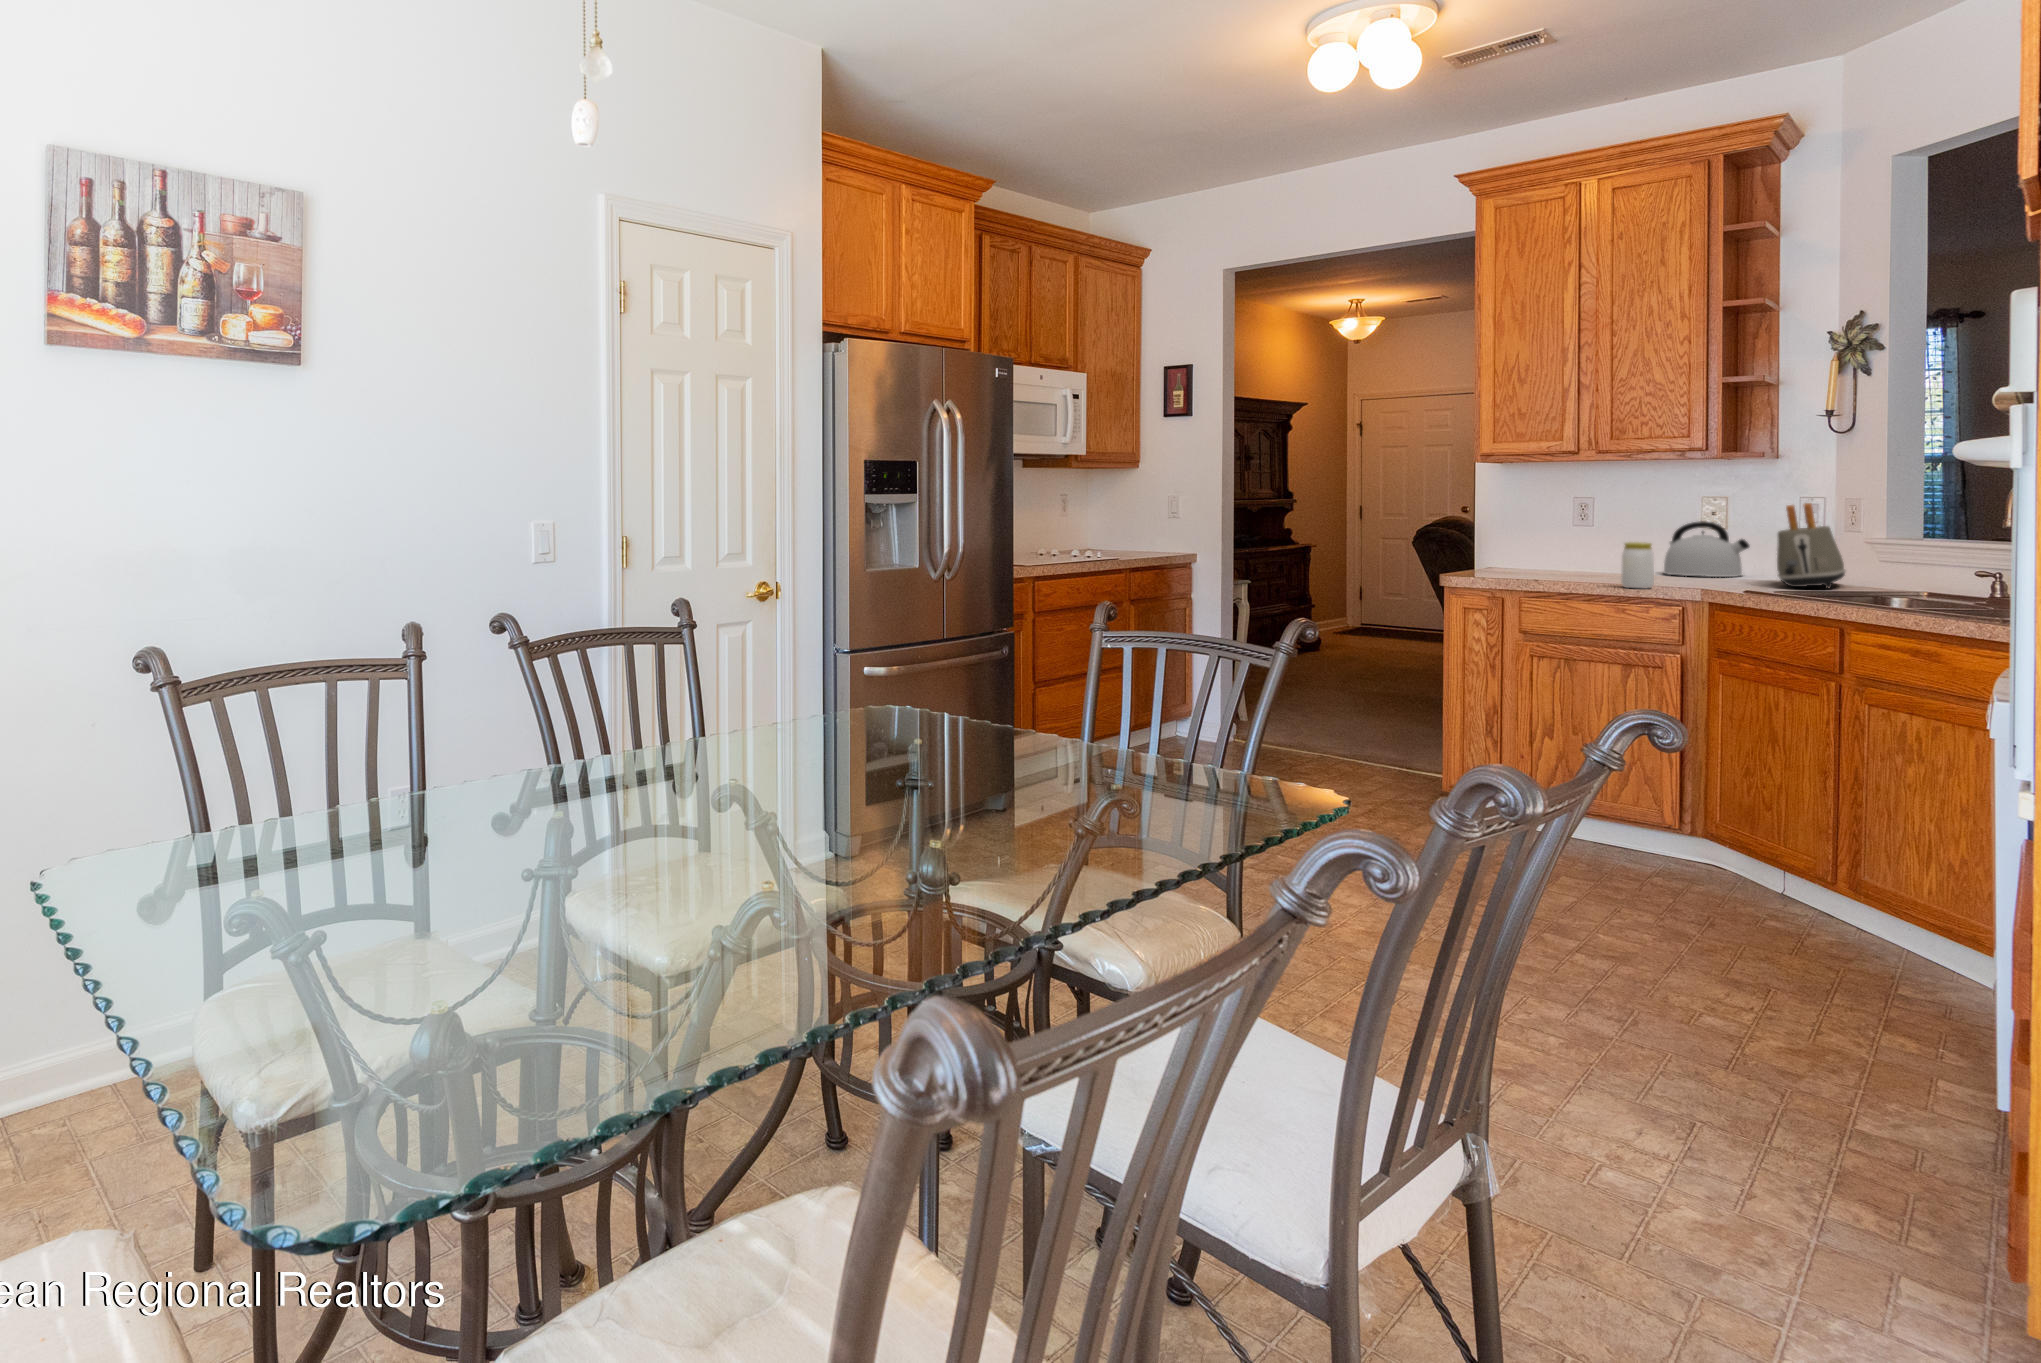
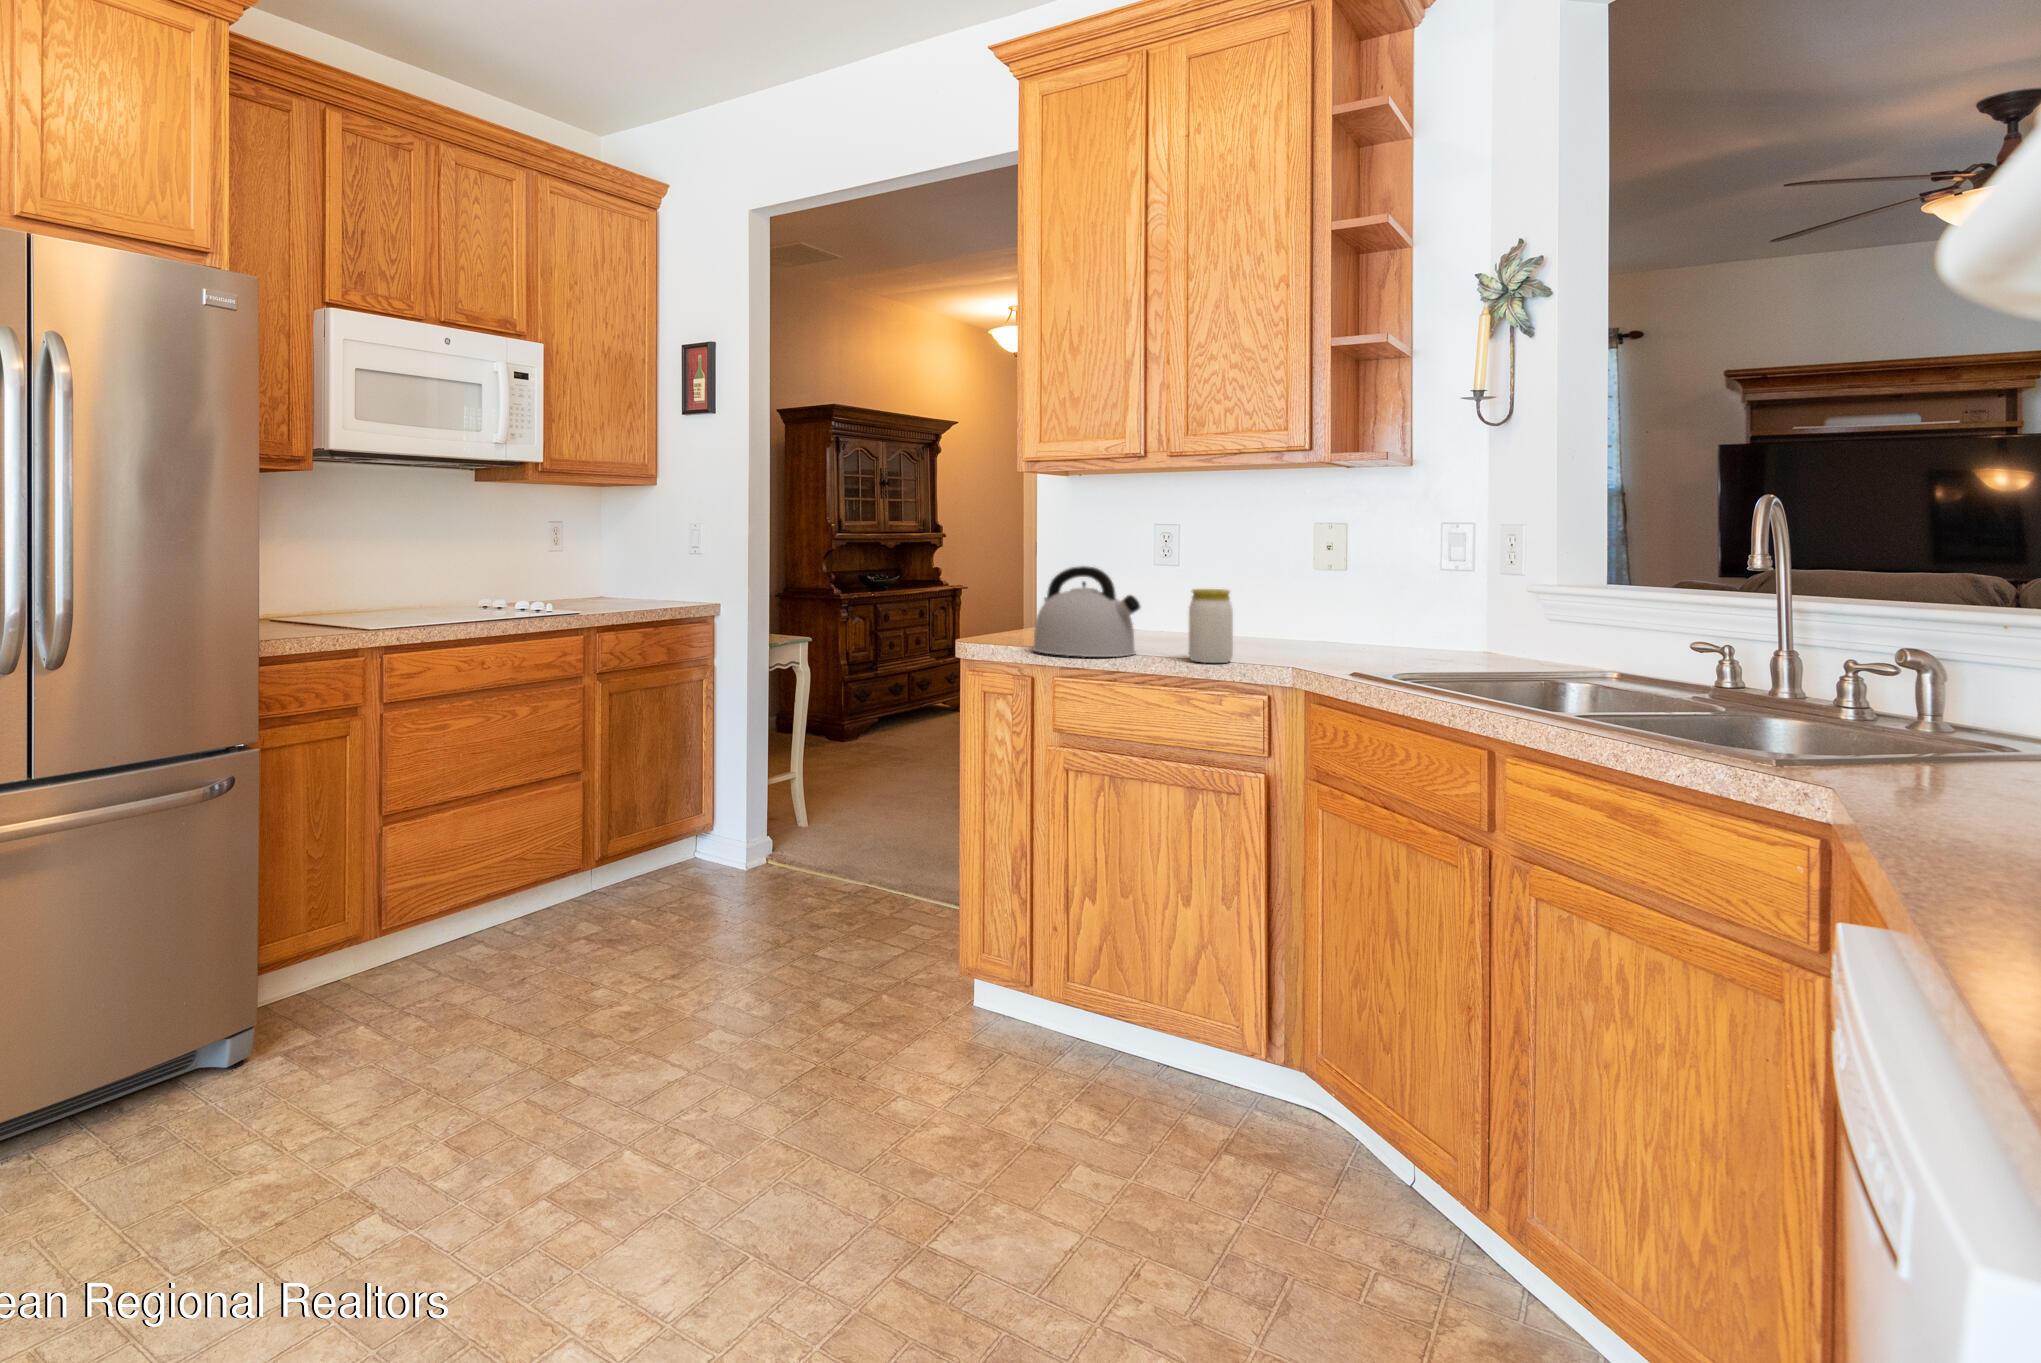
toaster: present [1777,503,1846,588] -> none [1405,528,1500,665]
kettle: present [1664,521,1750,577] -> present [1033,566,1140,657]

